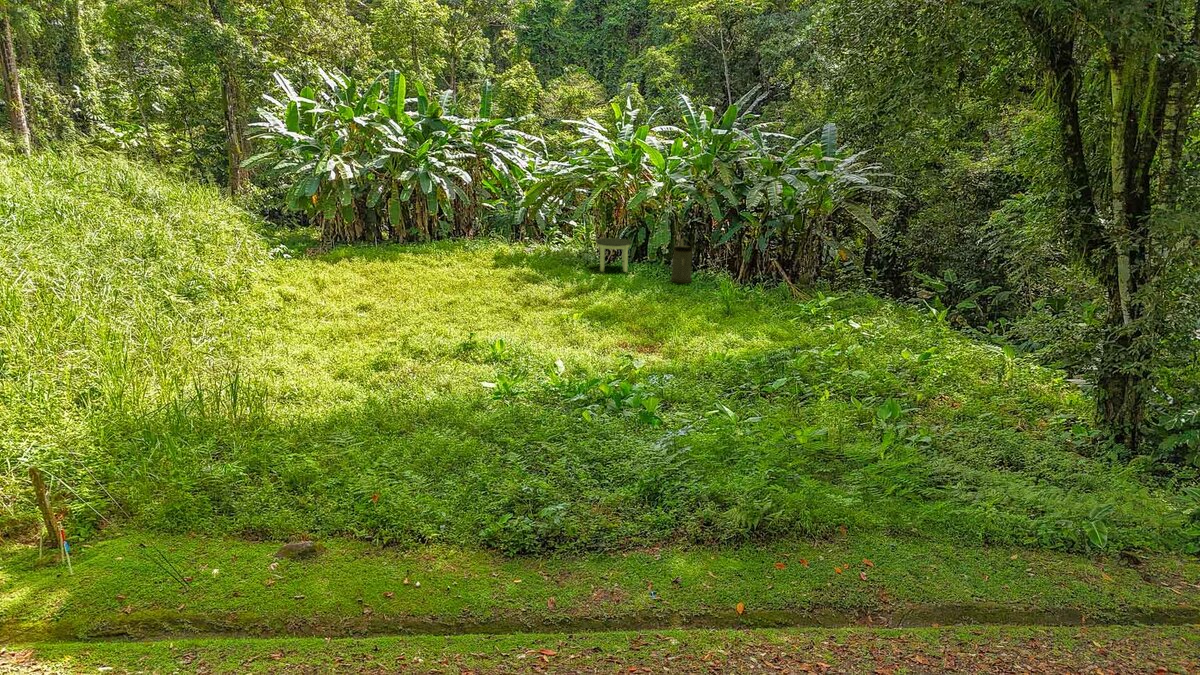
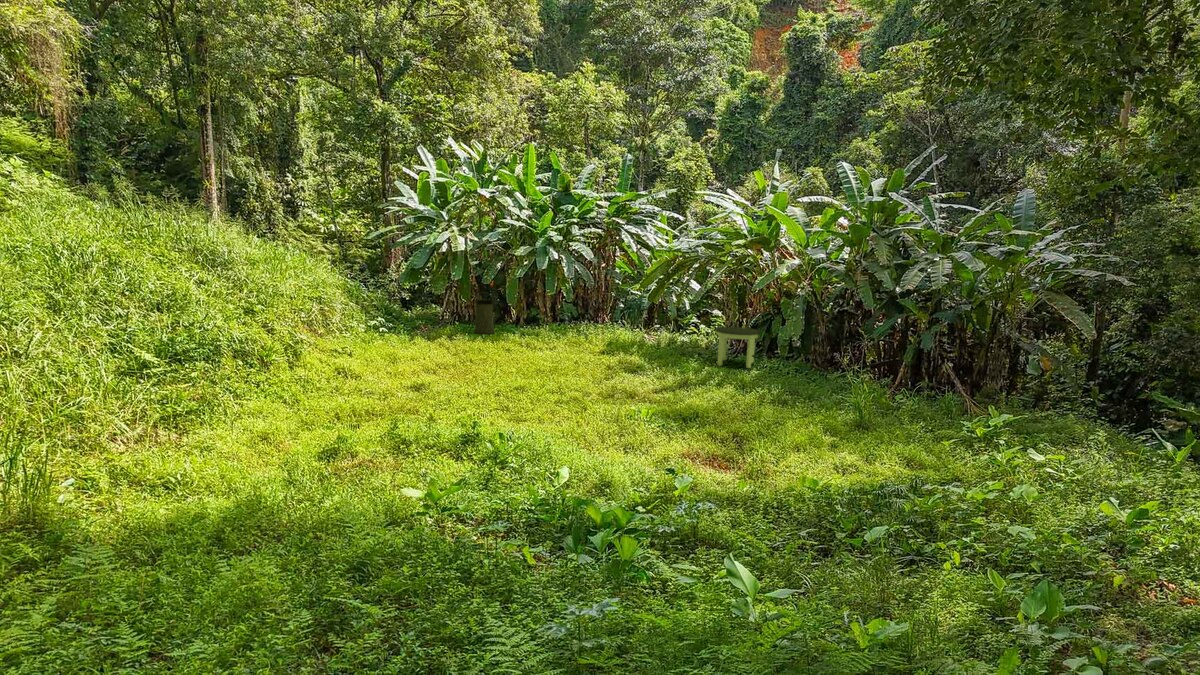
watering can: present [671,239,692,283] -> present [474,295,494,334]

